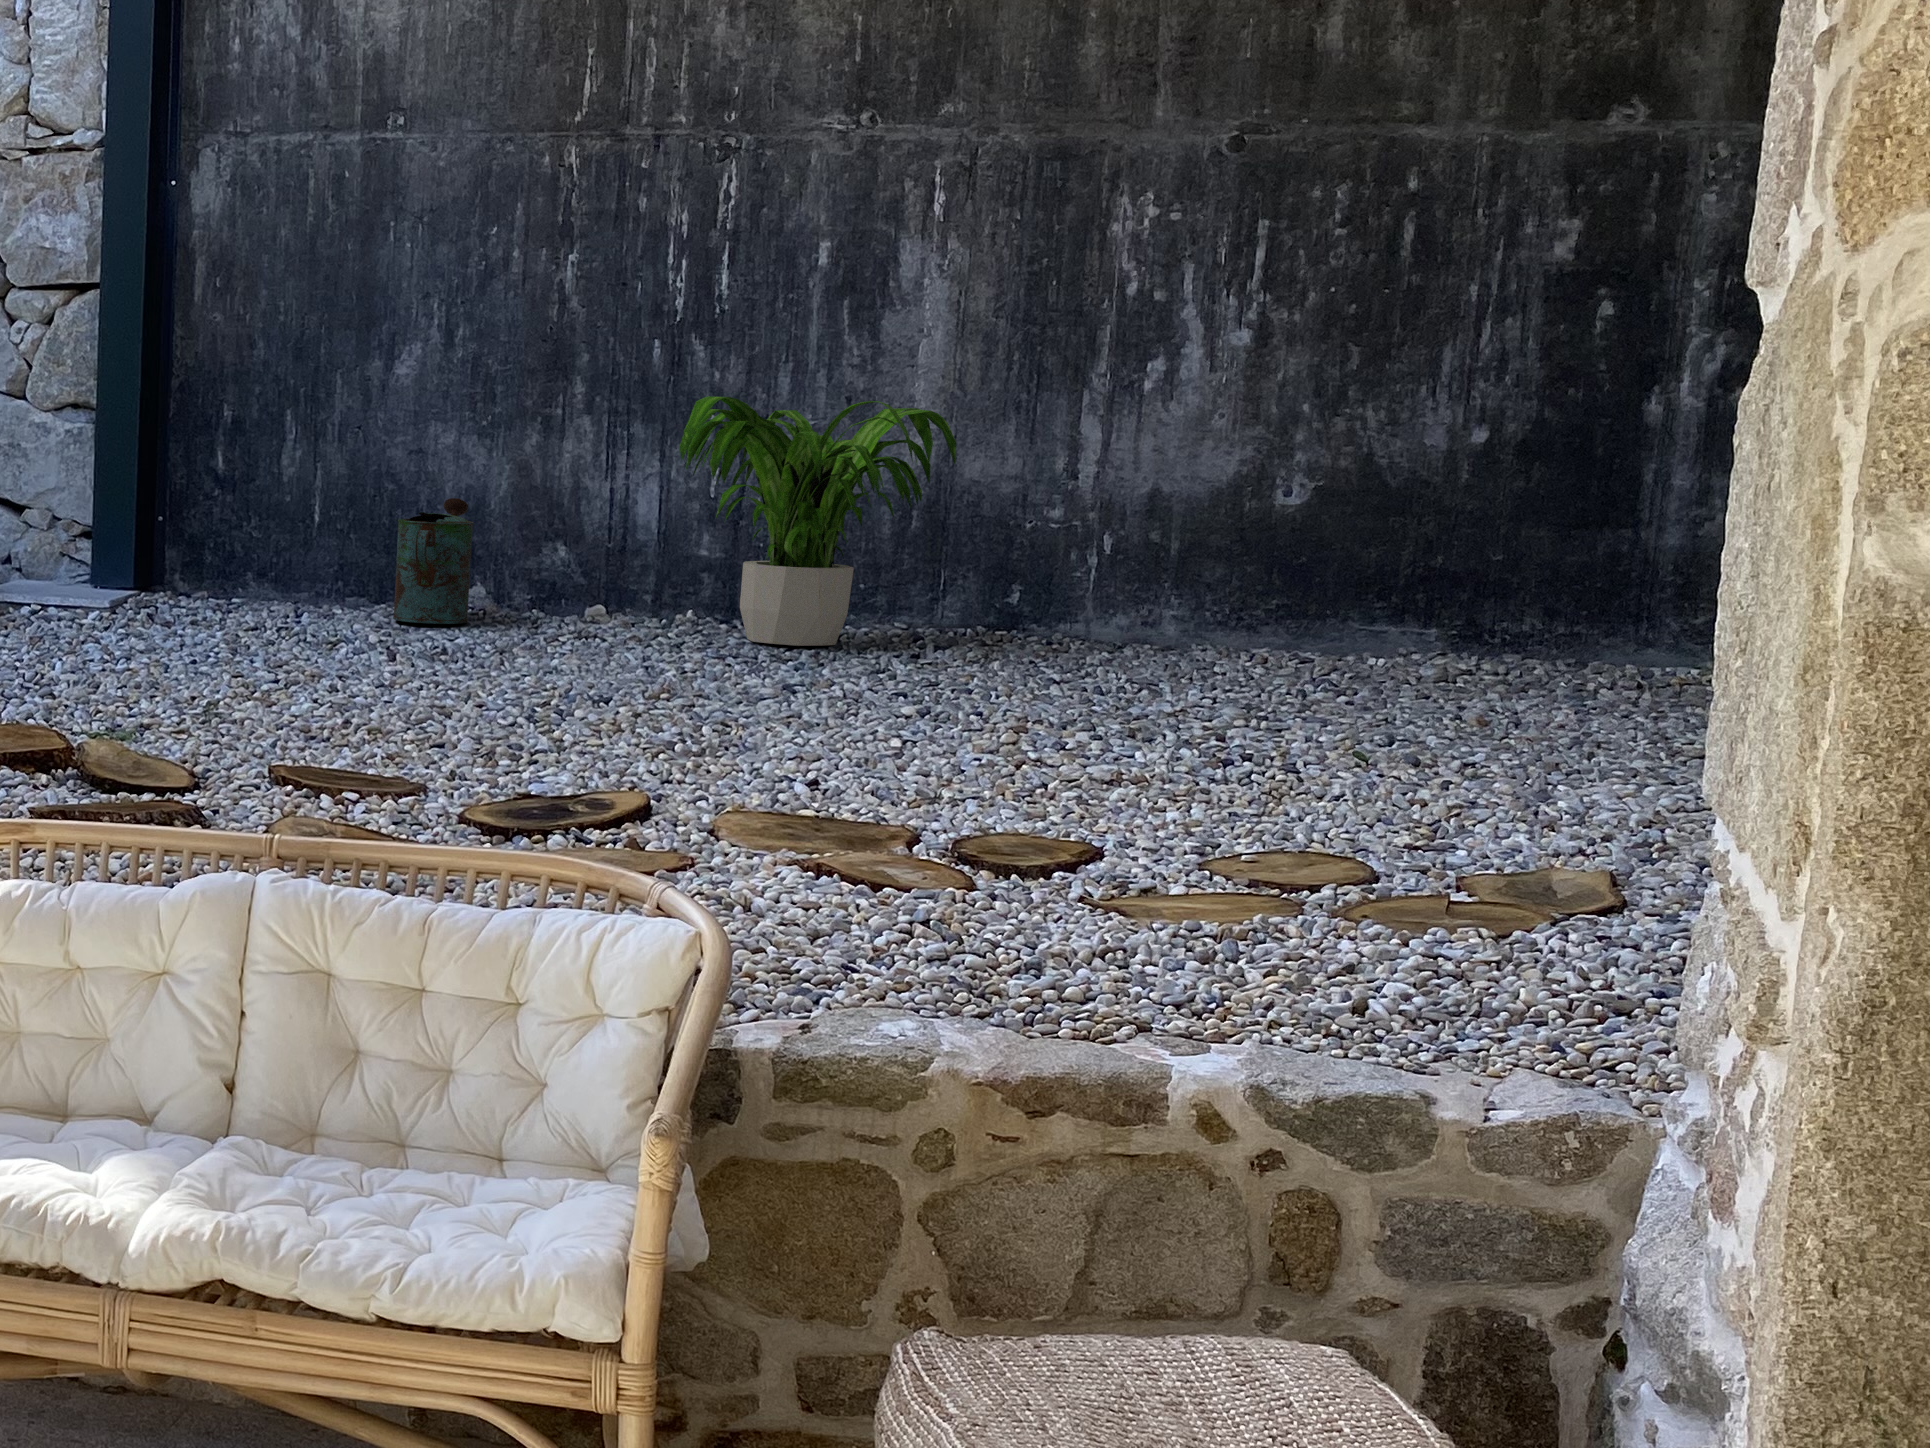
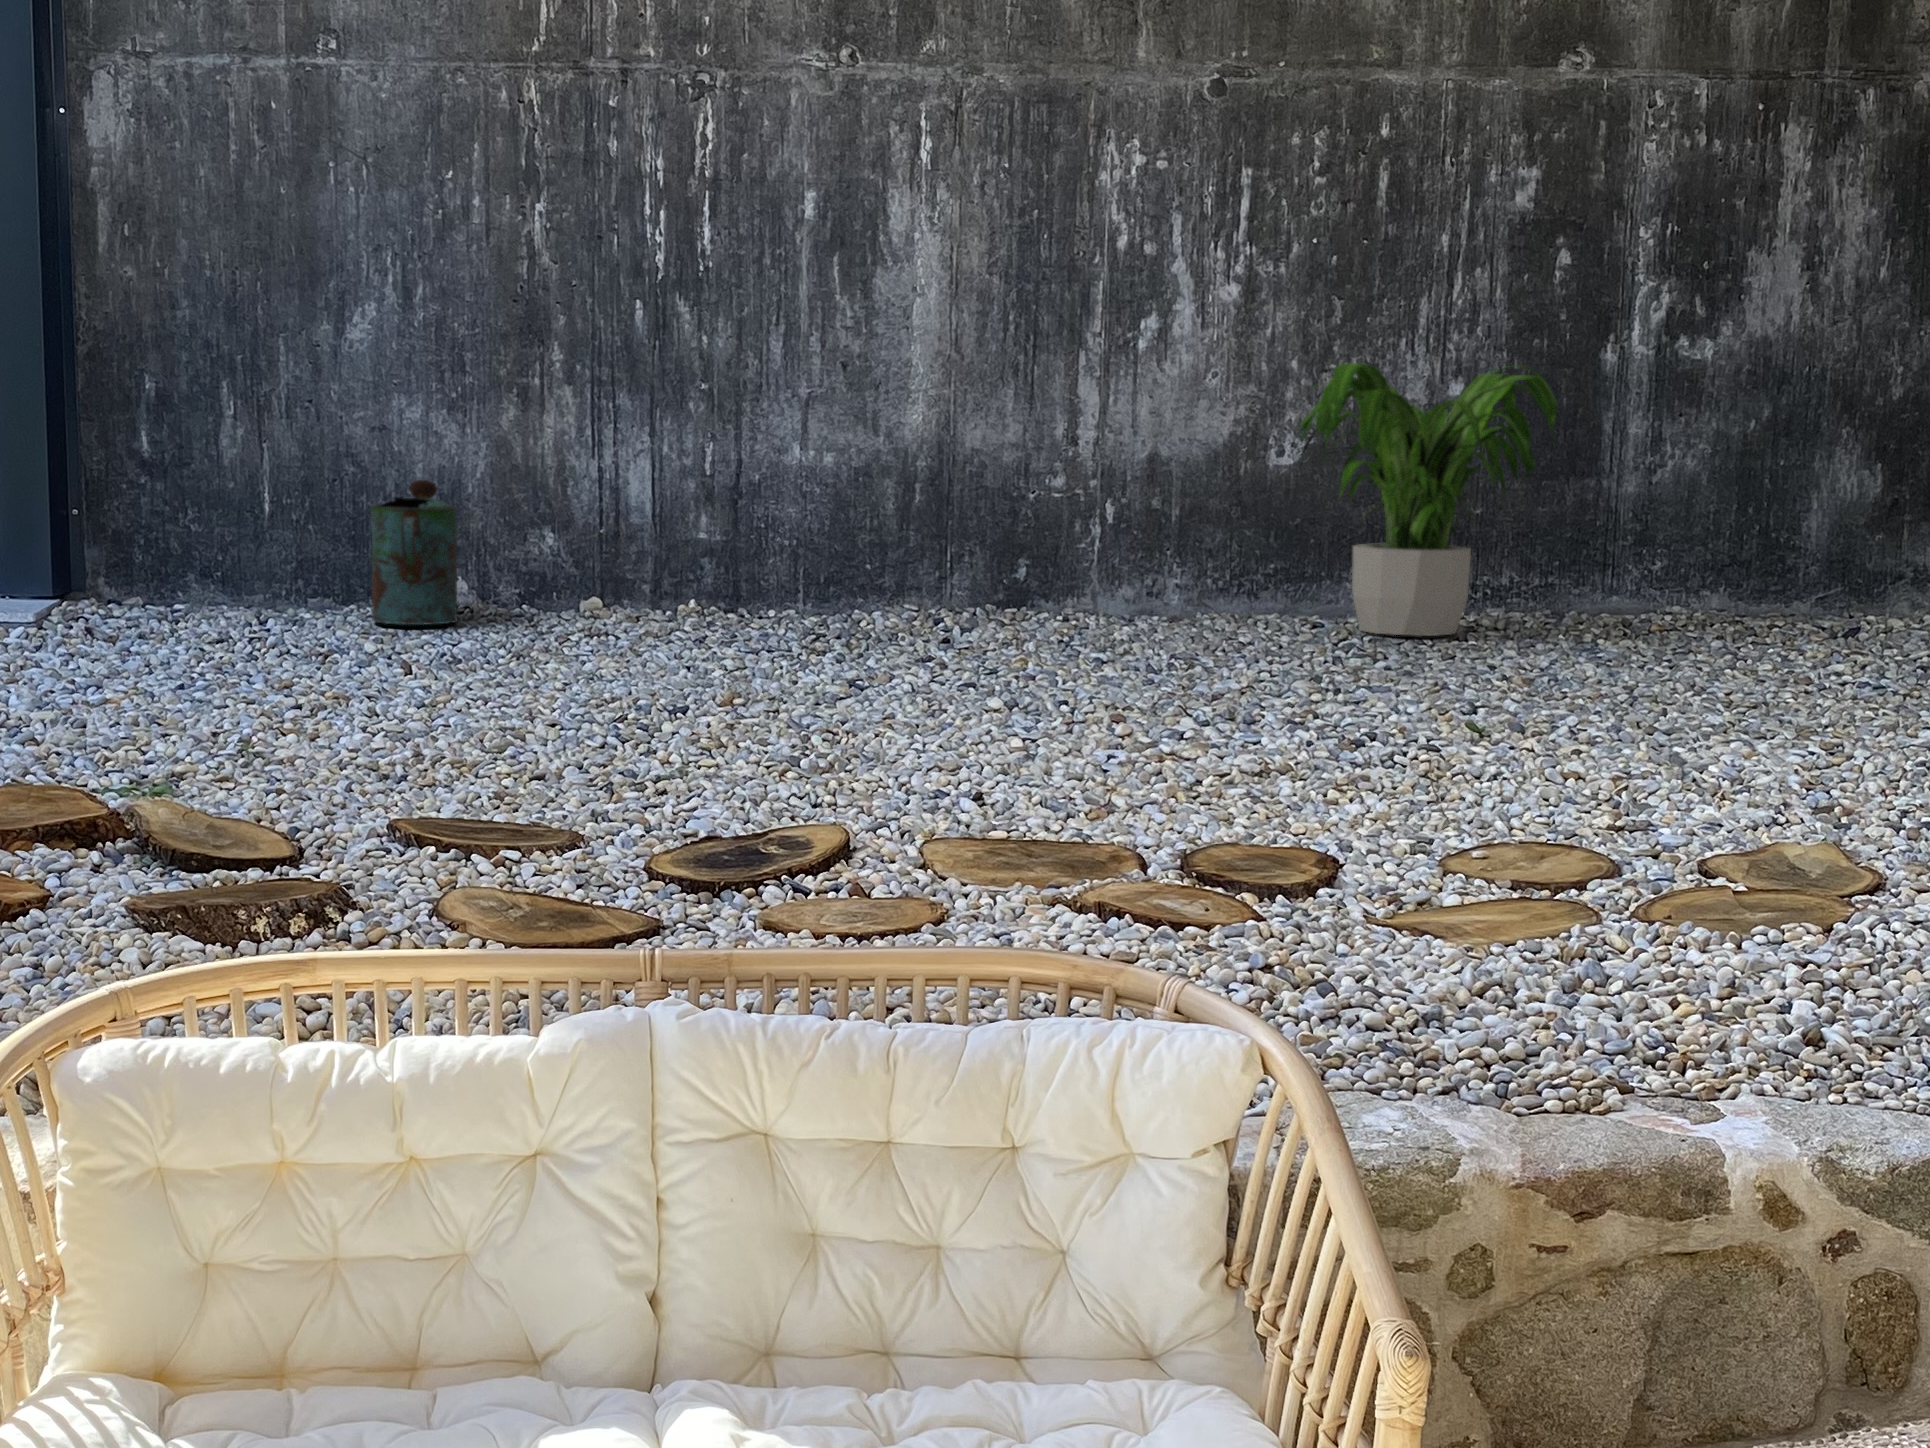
potted plant: present [679,396,956,646] -> present [1293,363,1557,636]

